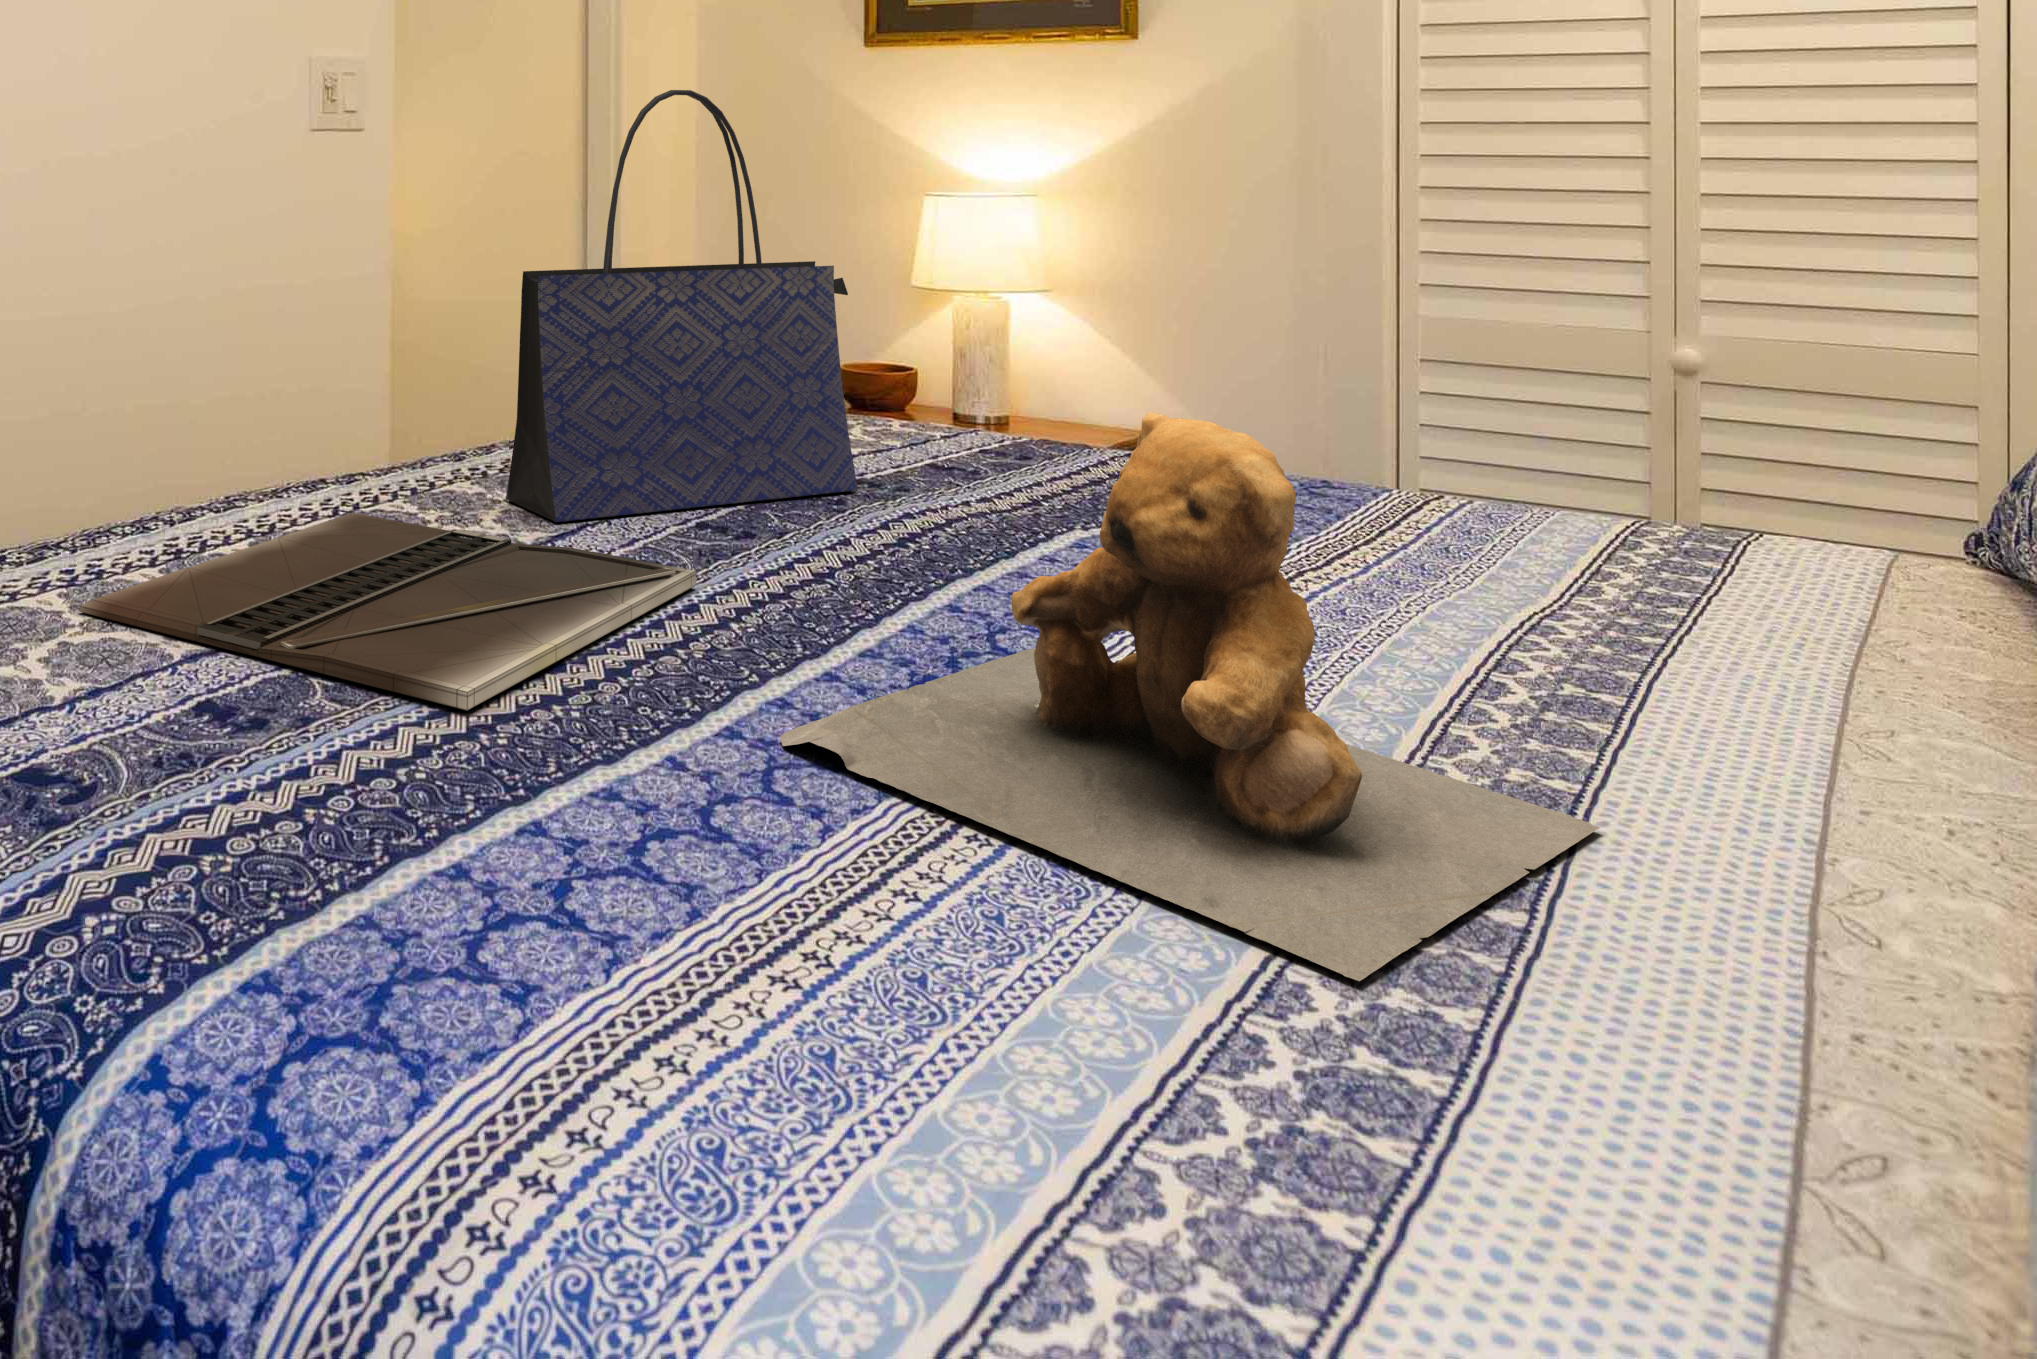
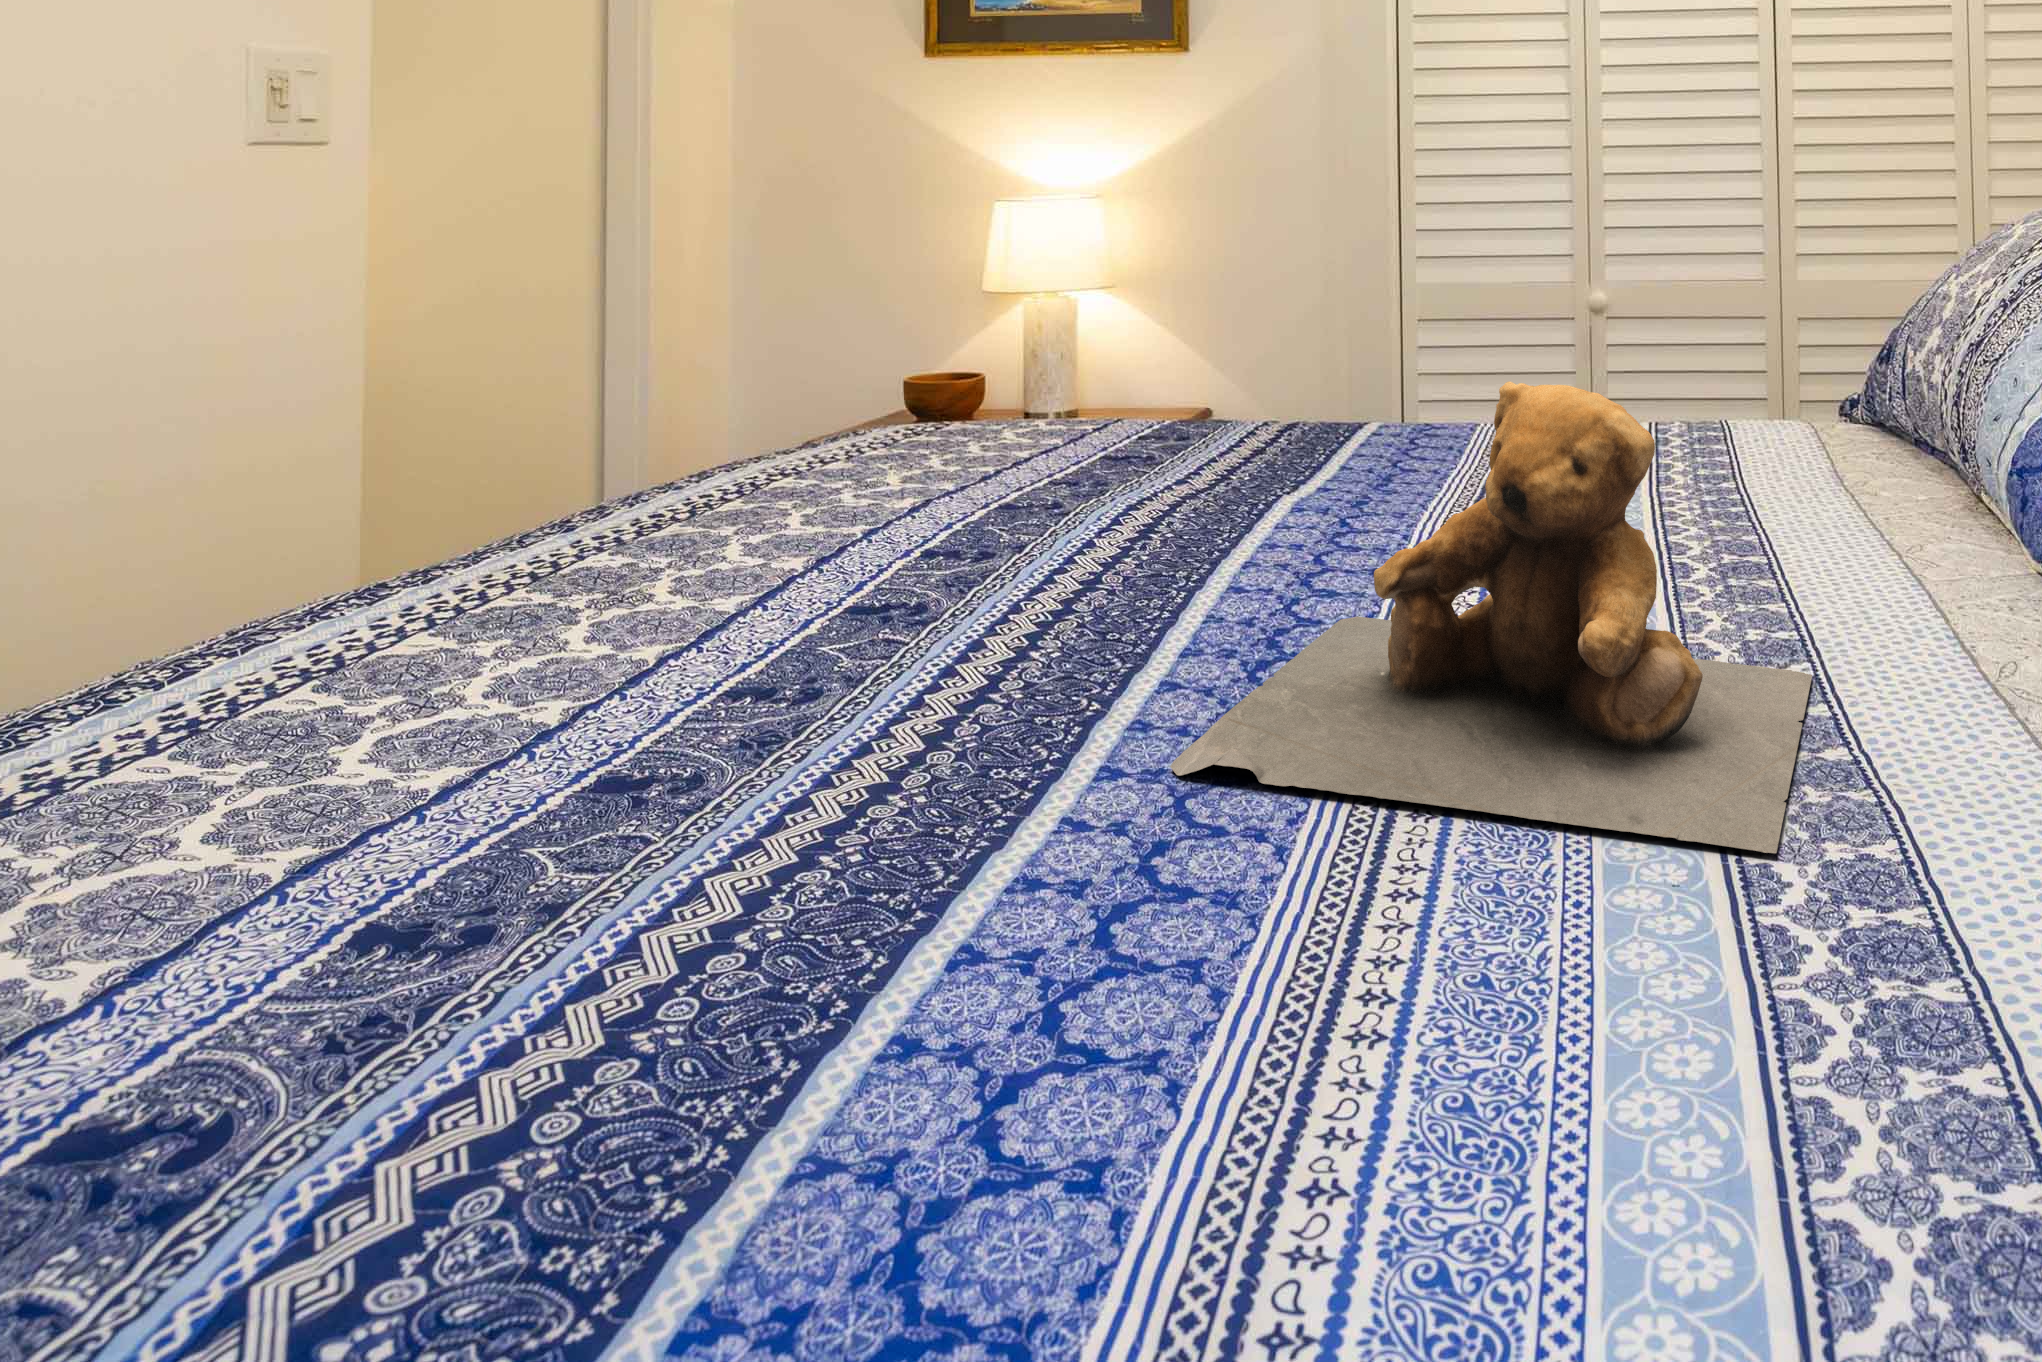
tote bag: present [506,90,858,522] -> none [675,76,1073,579]
laptop: present [79,513,696,710] -> none [32,605,973,847]

